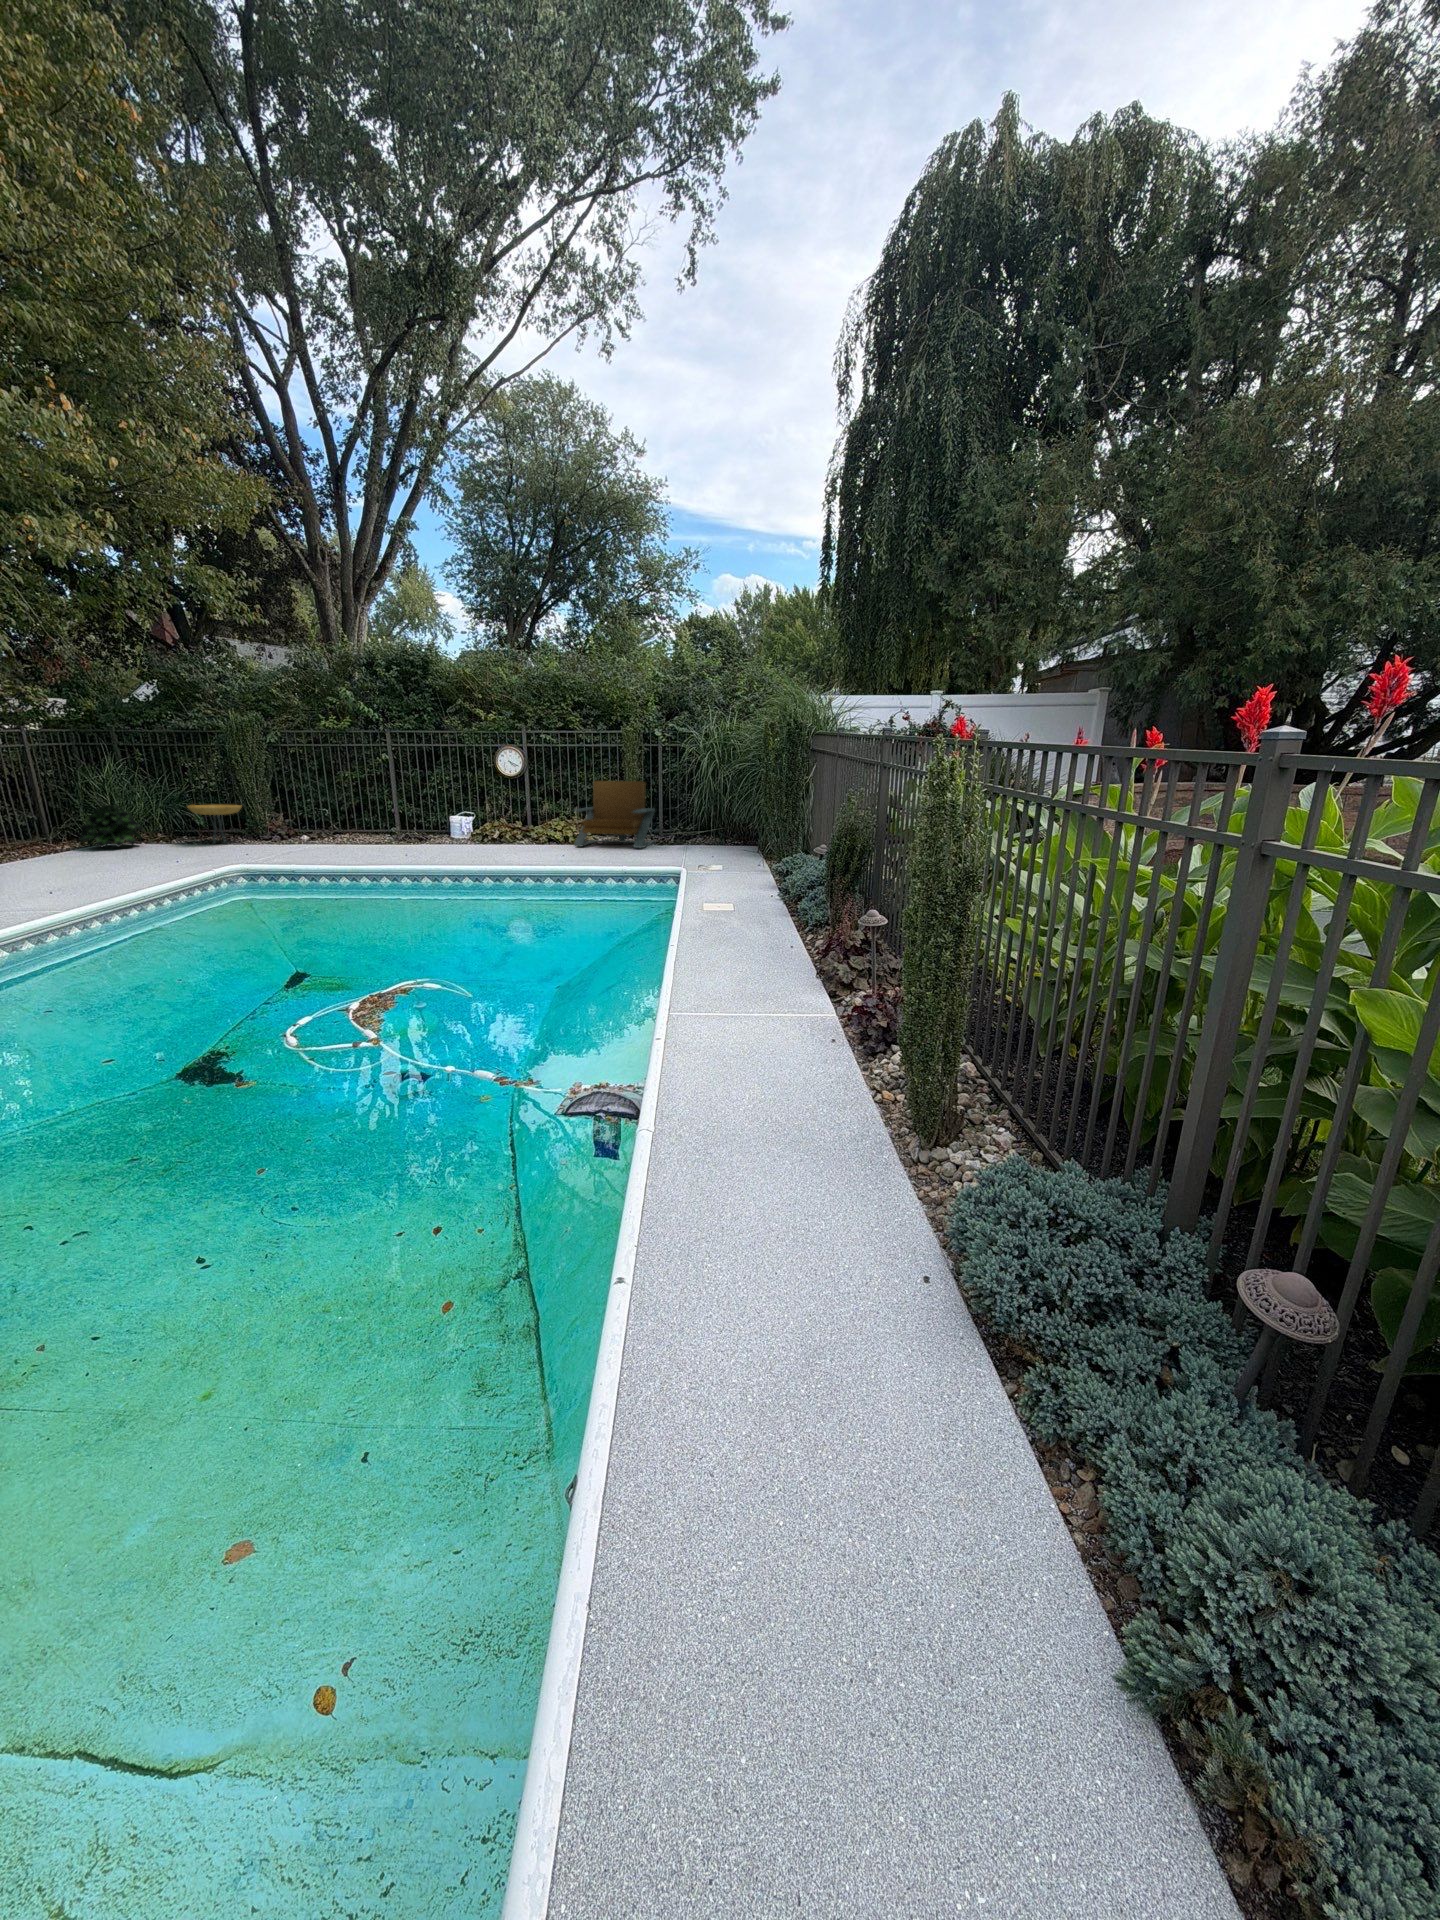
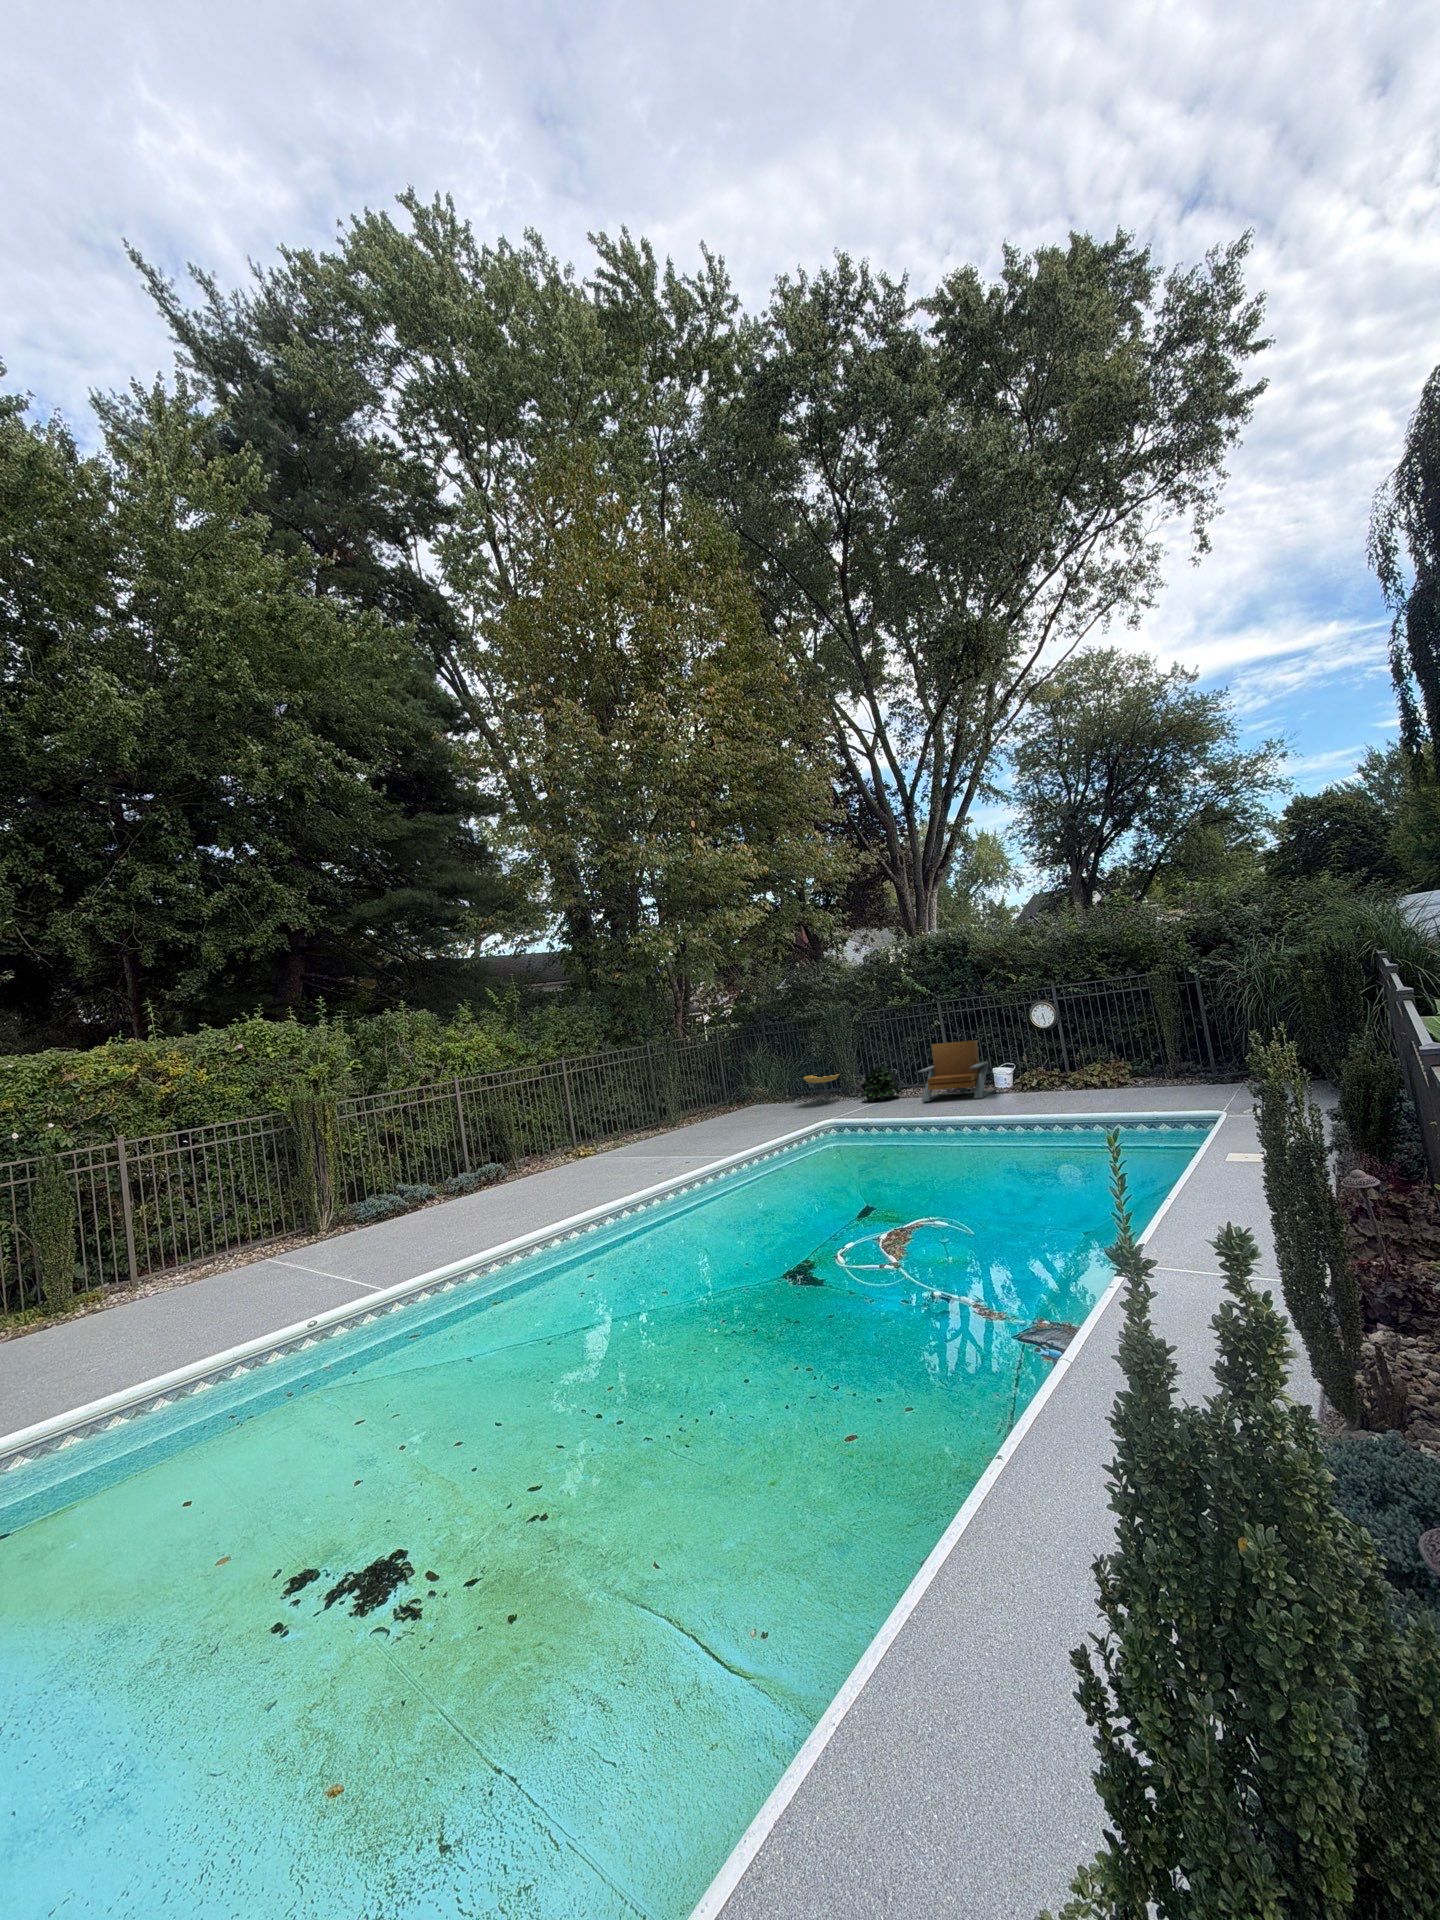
lounge chair: present [574,781,655,848] -> present [918,1040,991,1102]
potted plant: present [79,804,143,847] -> present [861,1067,900,1101]

